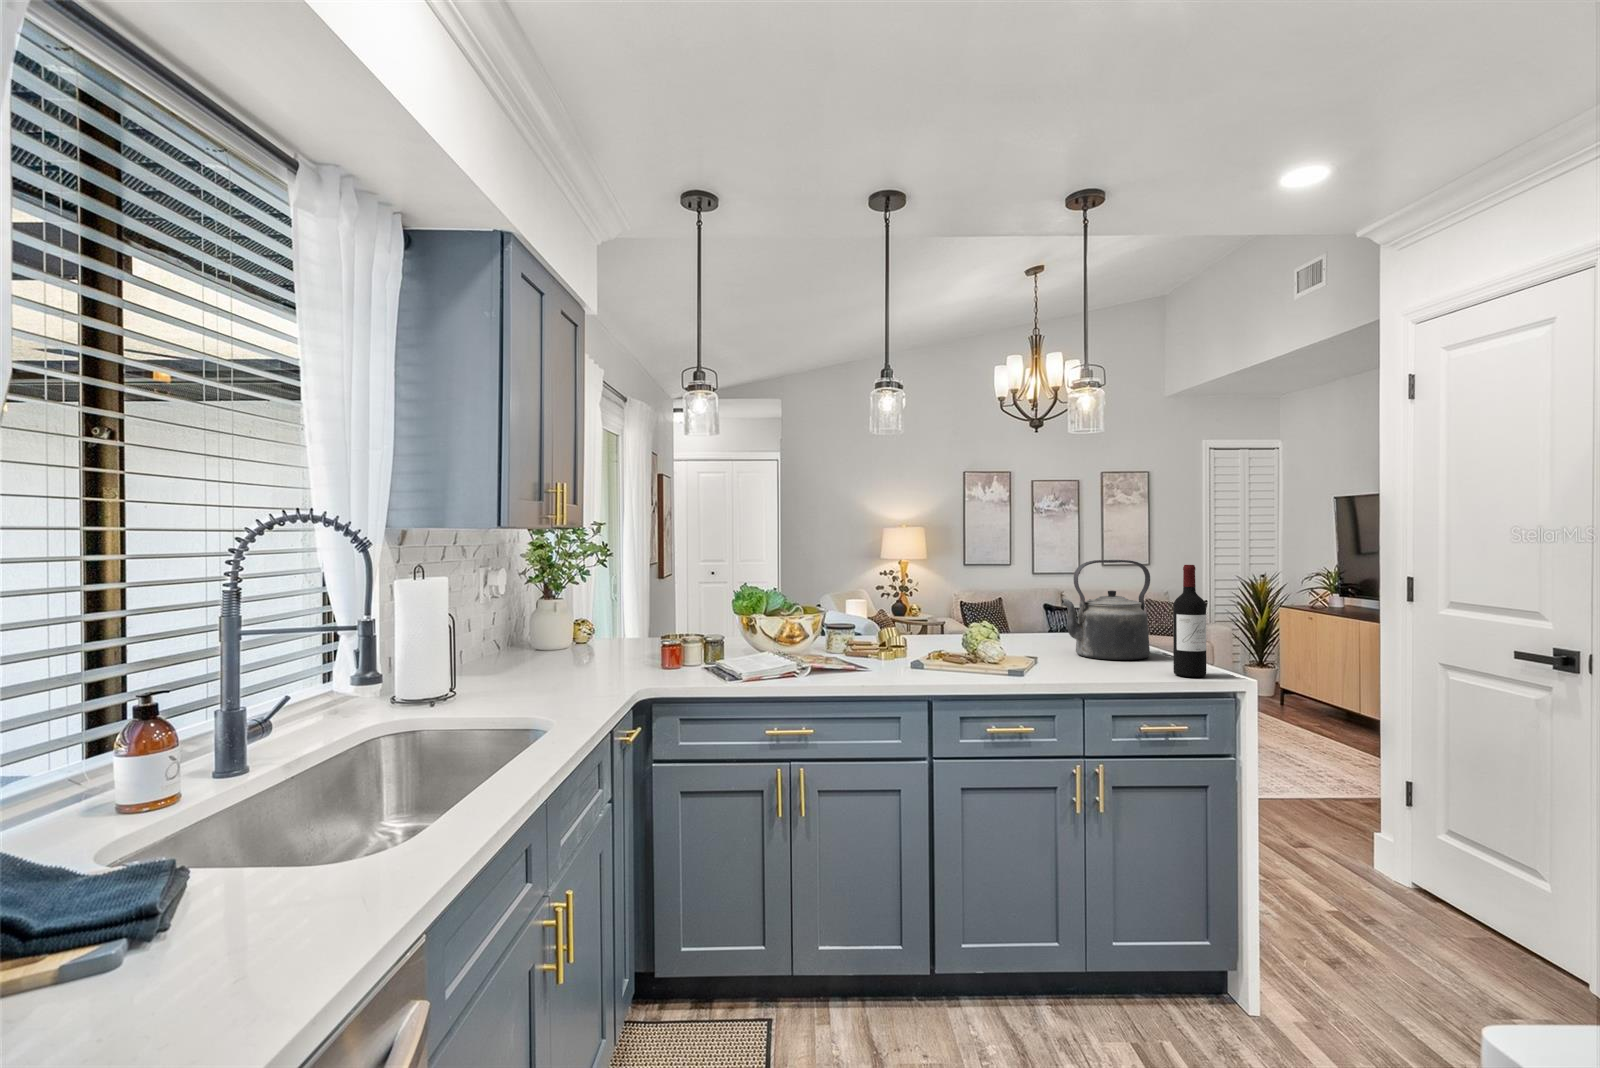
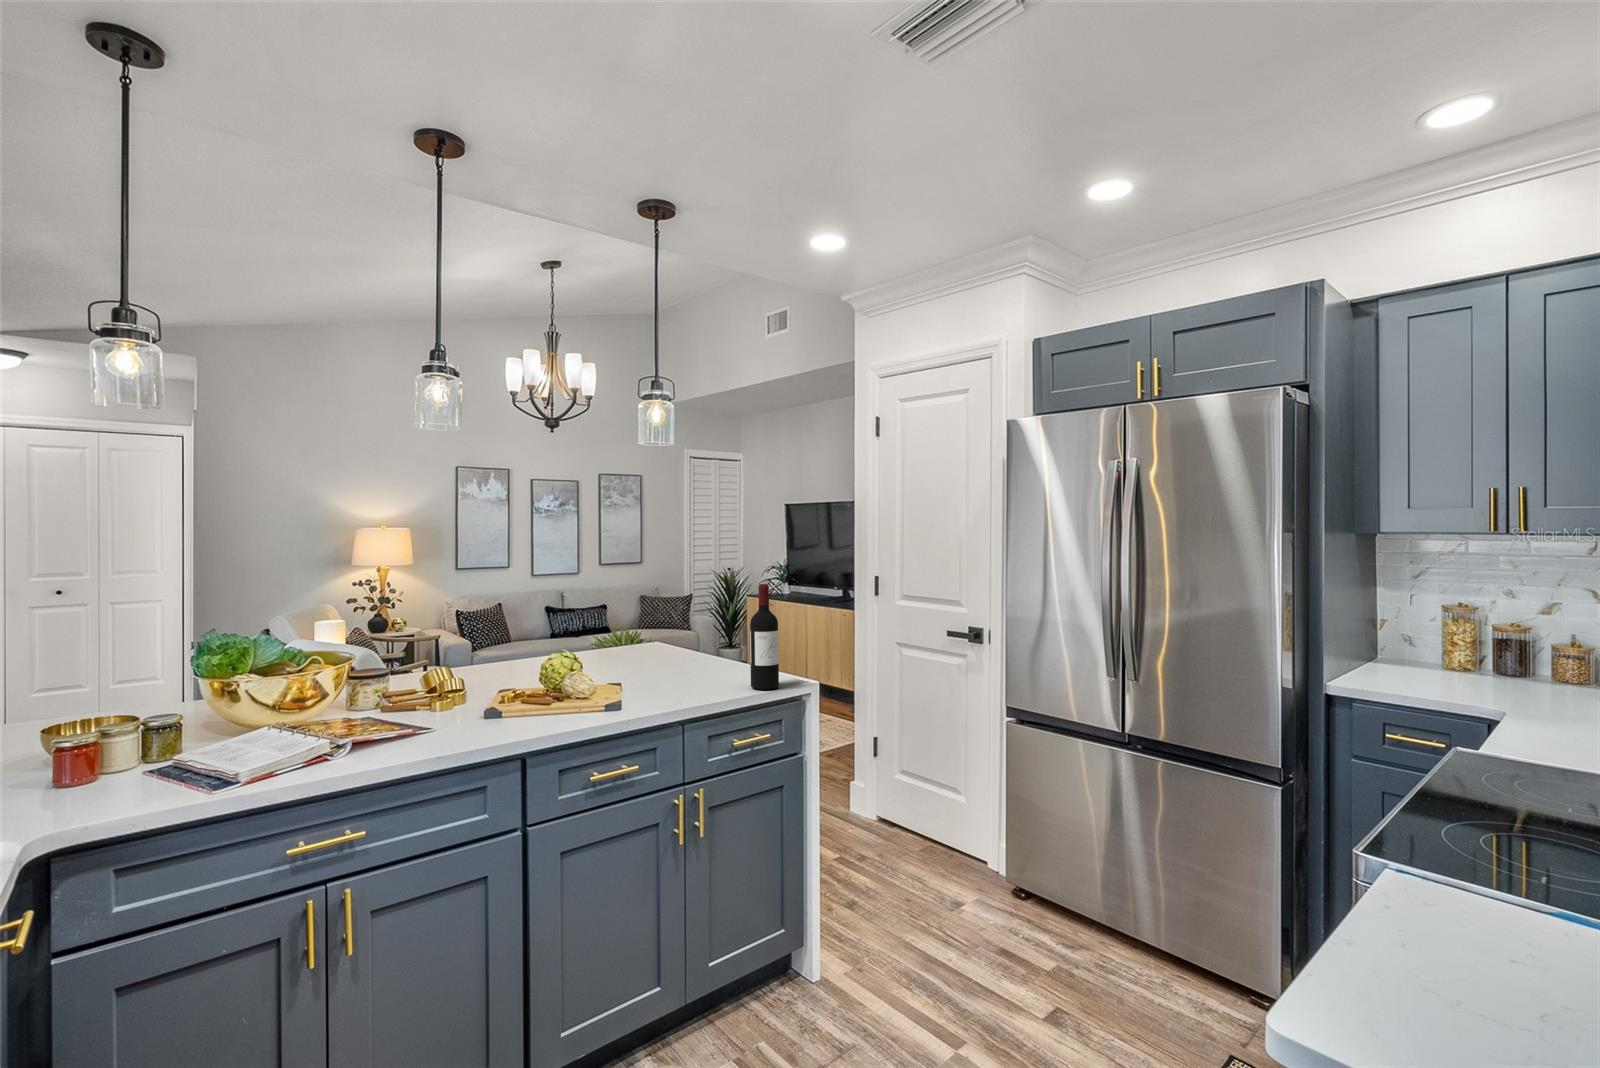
kettle: present [1061,560,1150,660] -> none [635,577,715,677]

